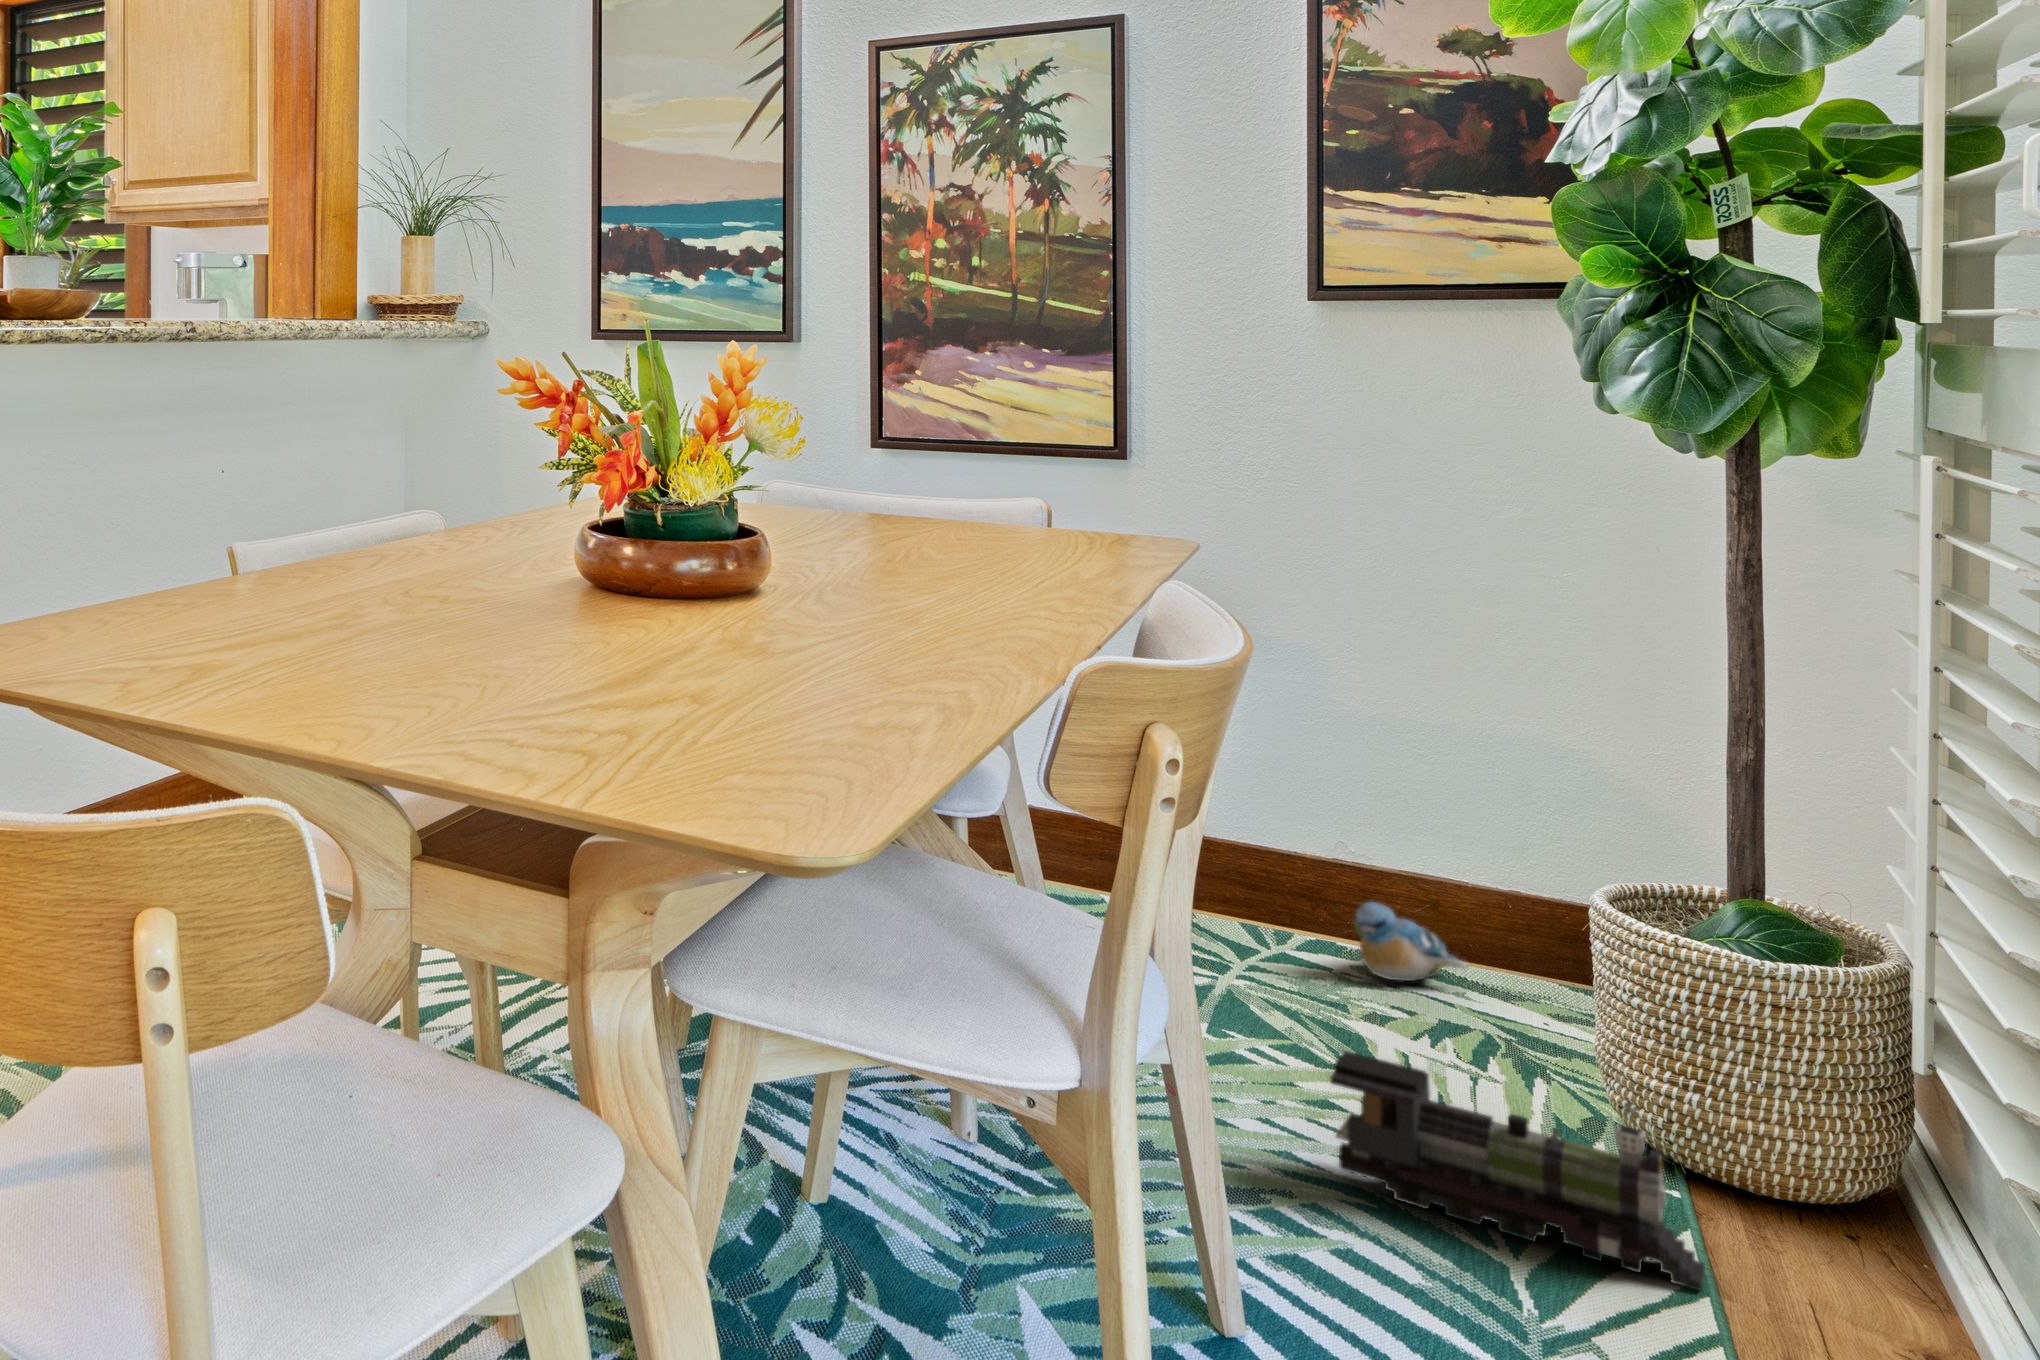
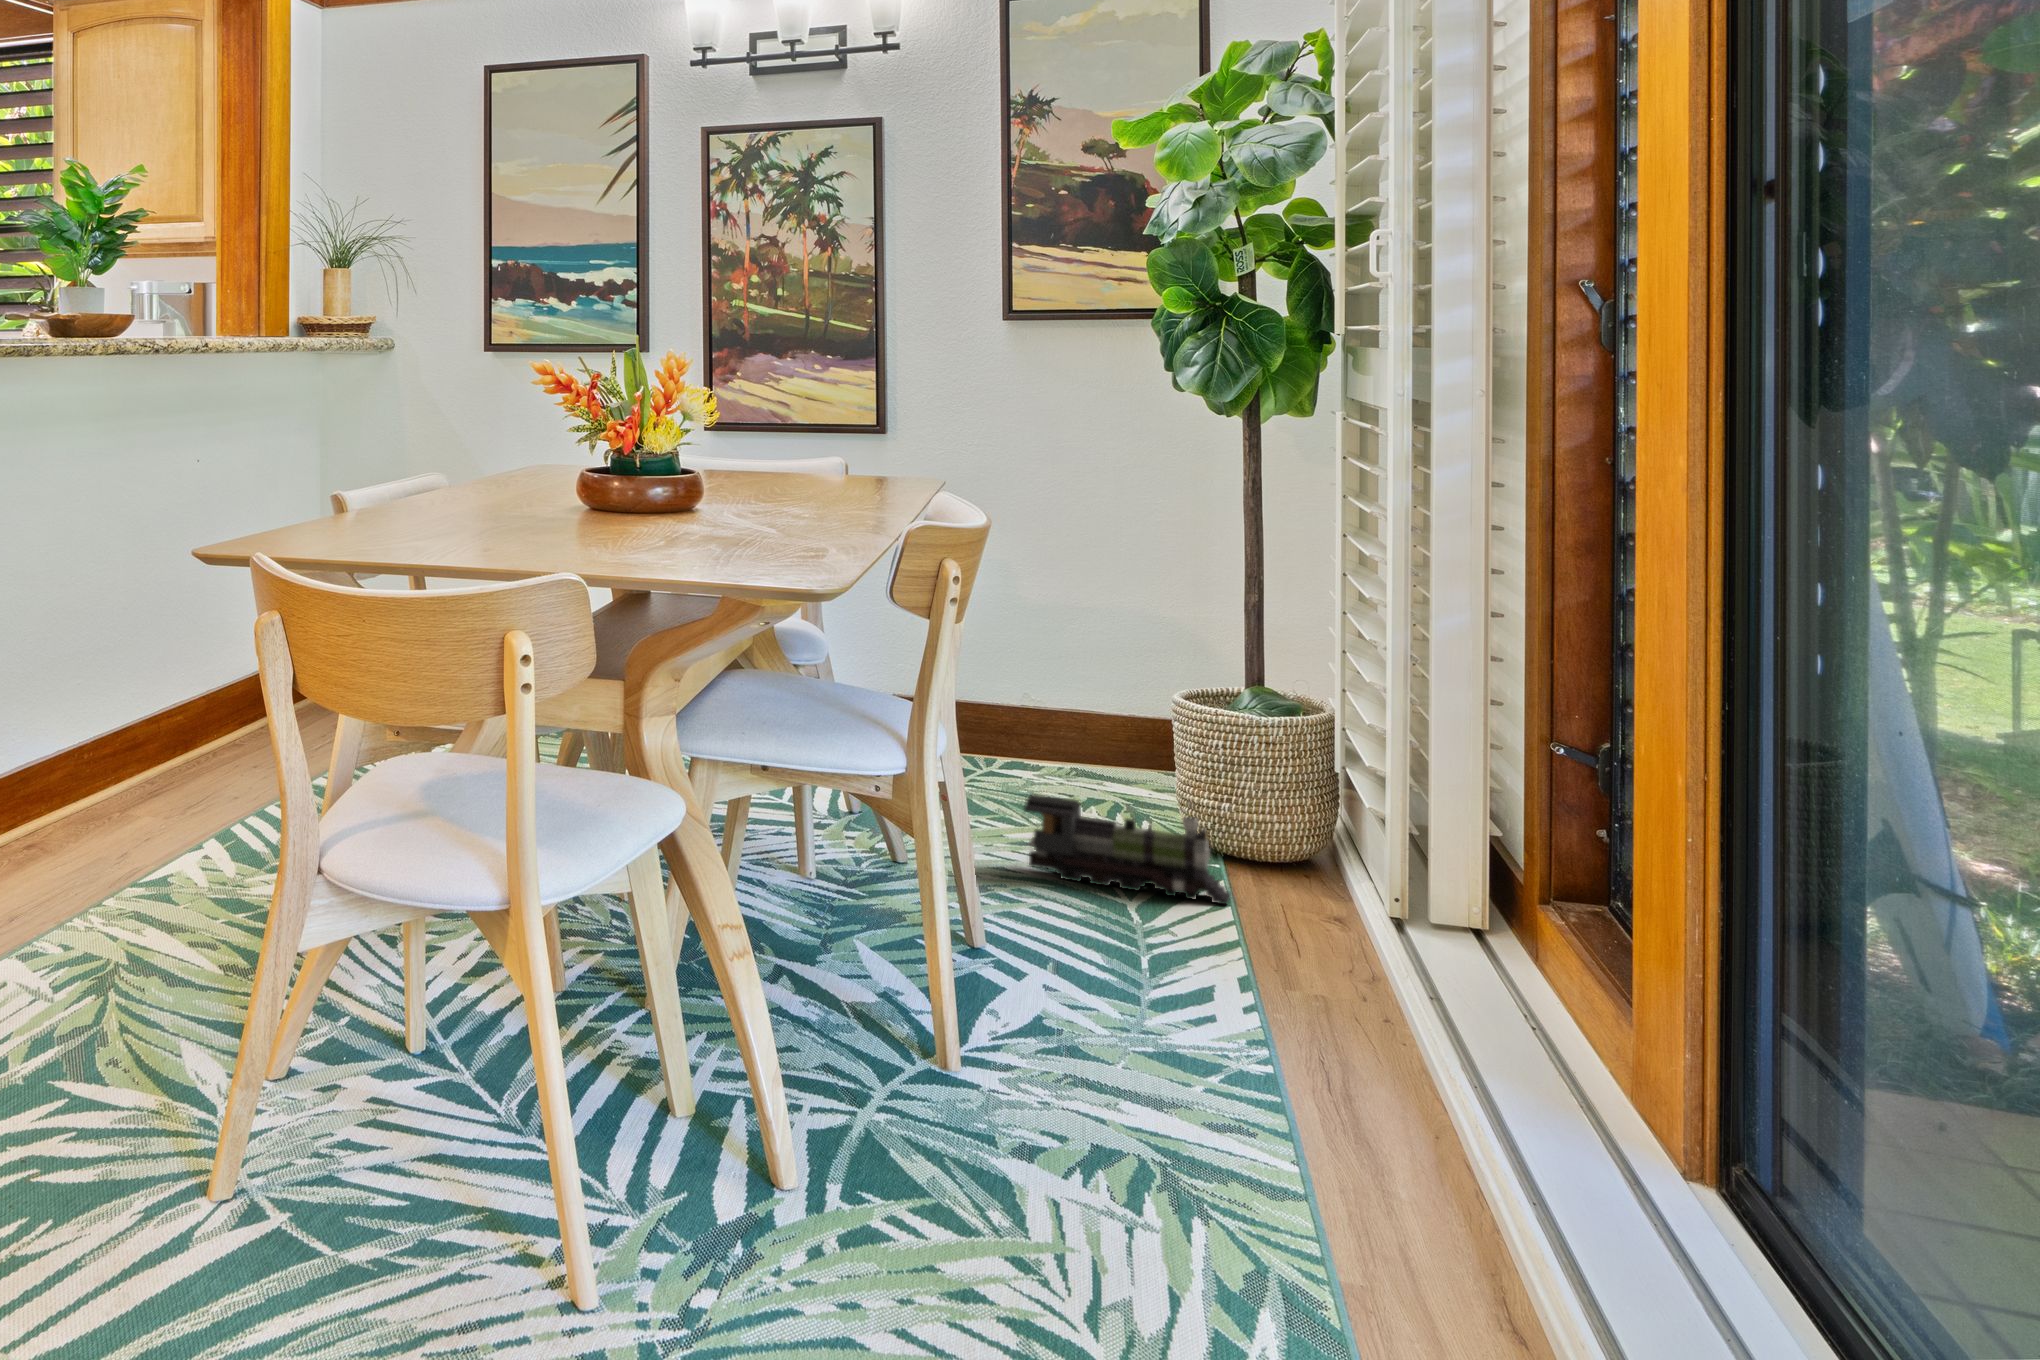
plush toy: present [1355,902,1468,981] -> none [1037,726,1108,778]

